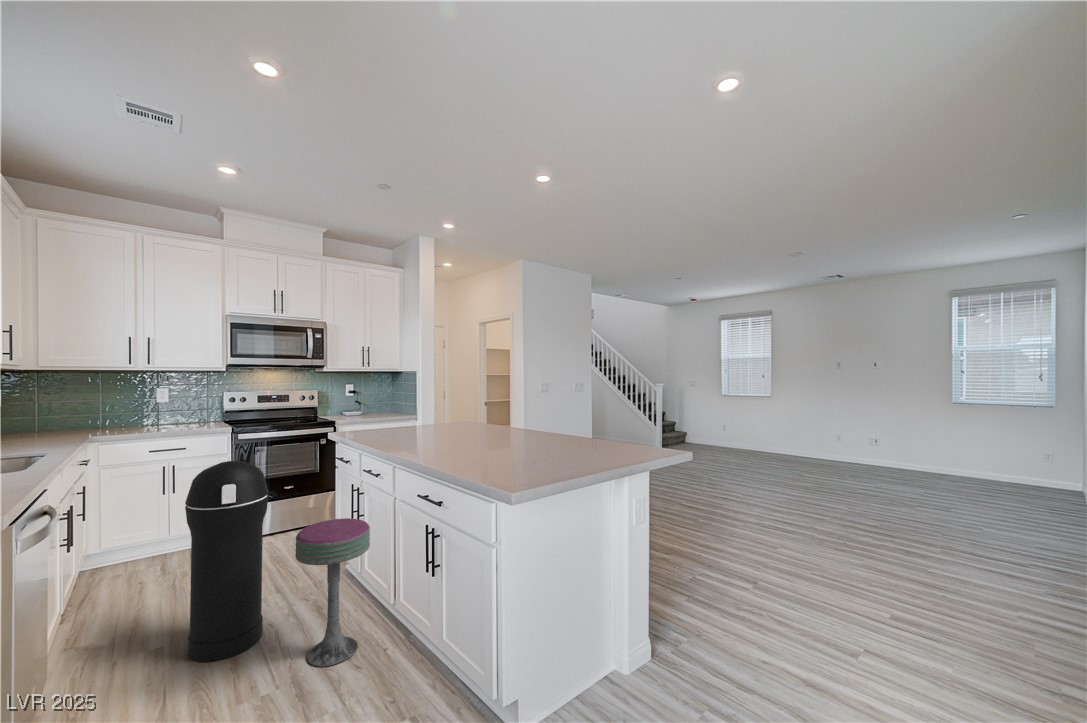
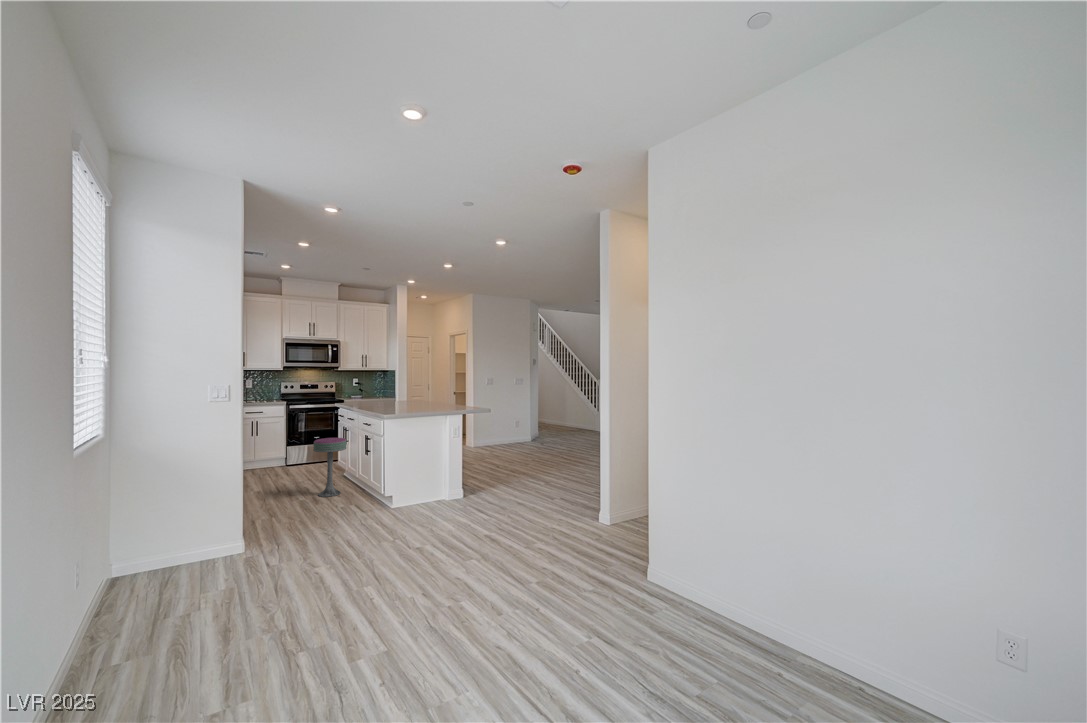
trash can: present [185,461,269,662] -> none [268,410,303,495]

